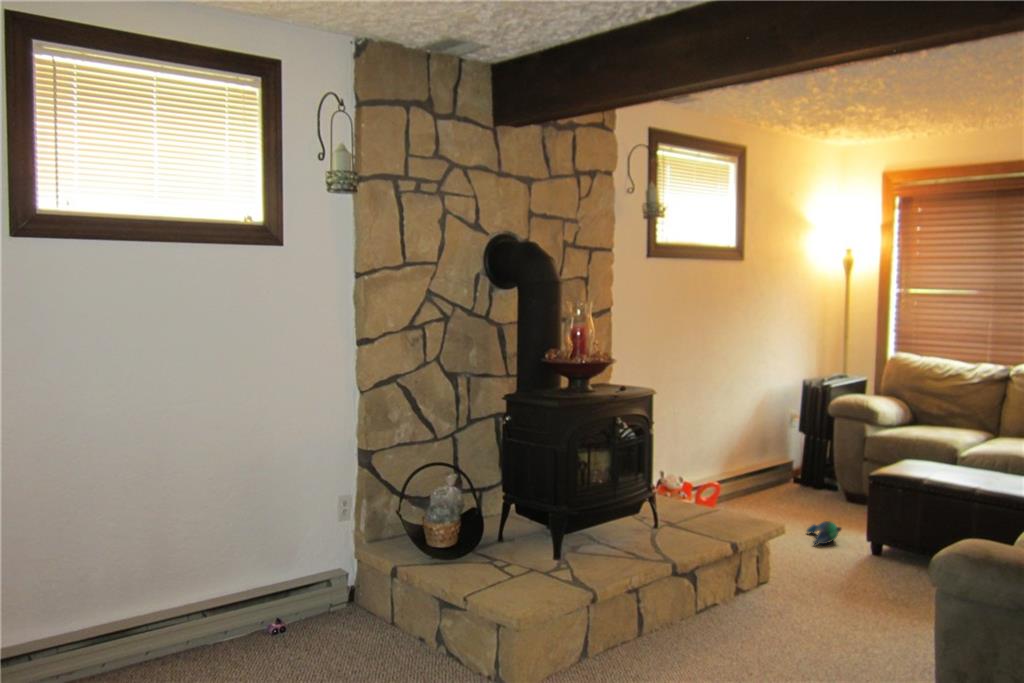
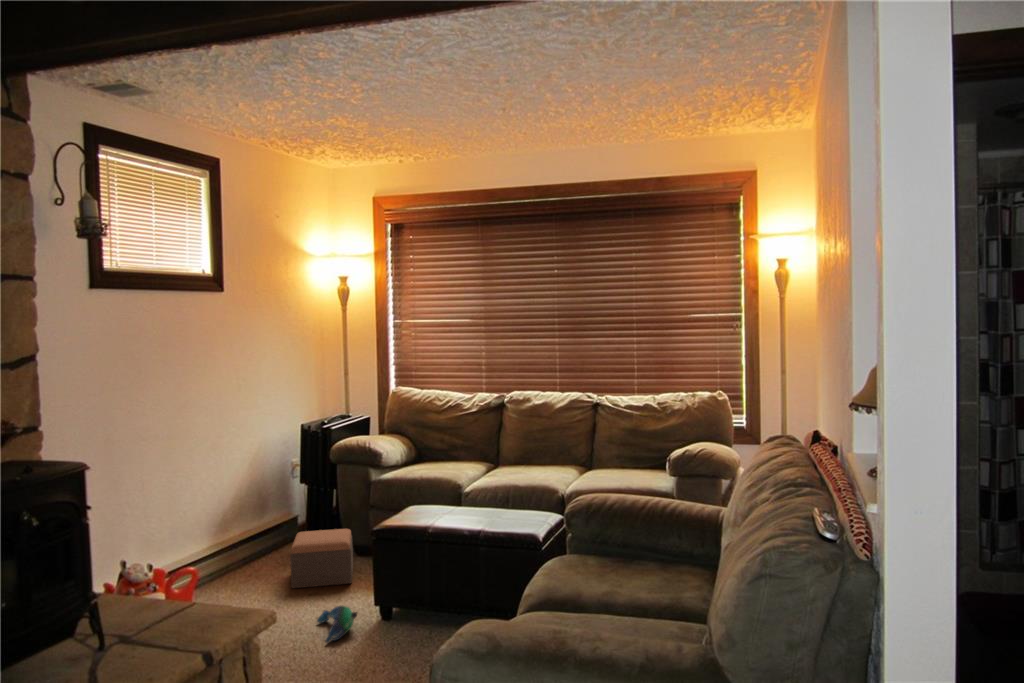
footstool: none [785,467,842,516] -> present [290,529,353,588]

